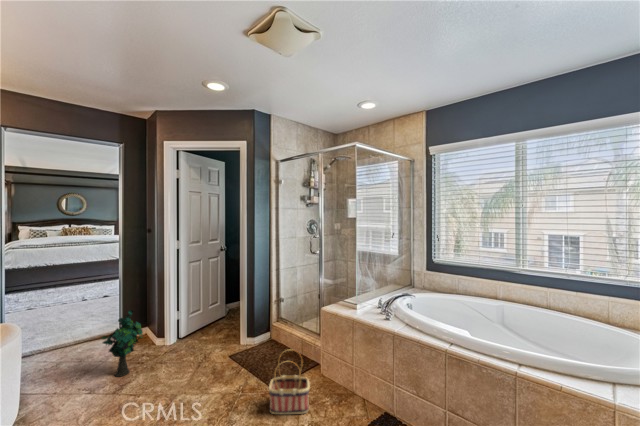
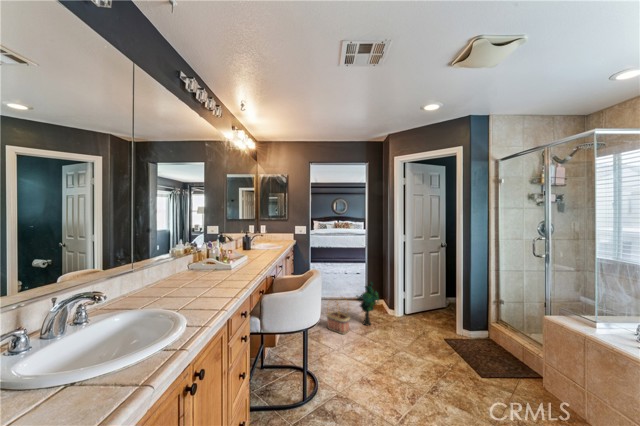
basket: present [269,349,310,414] -> present [327,297,350,334]

